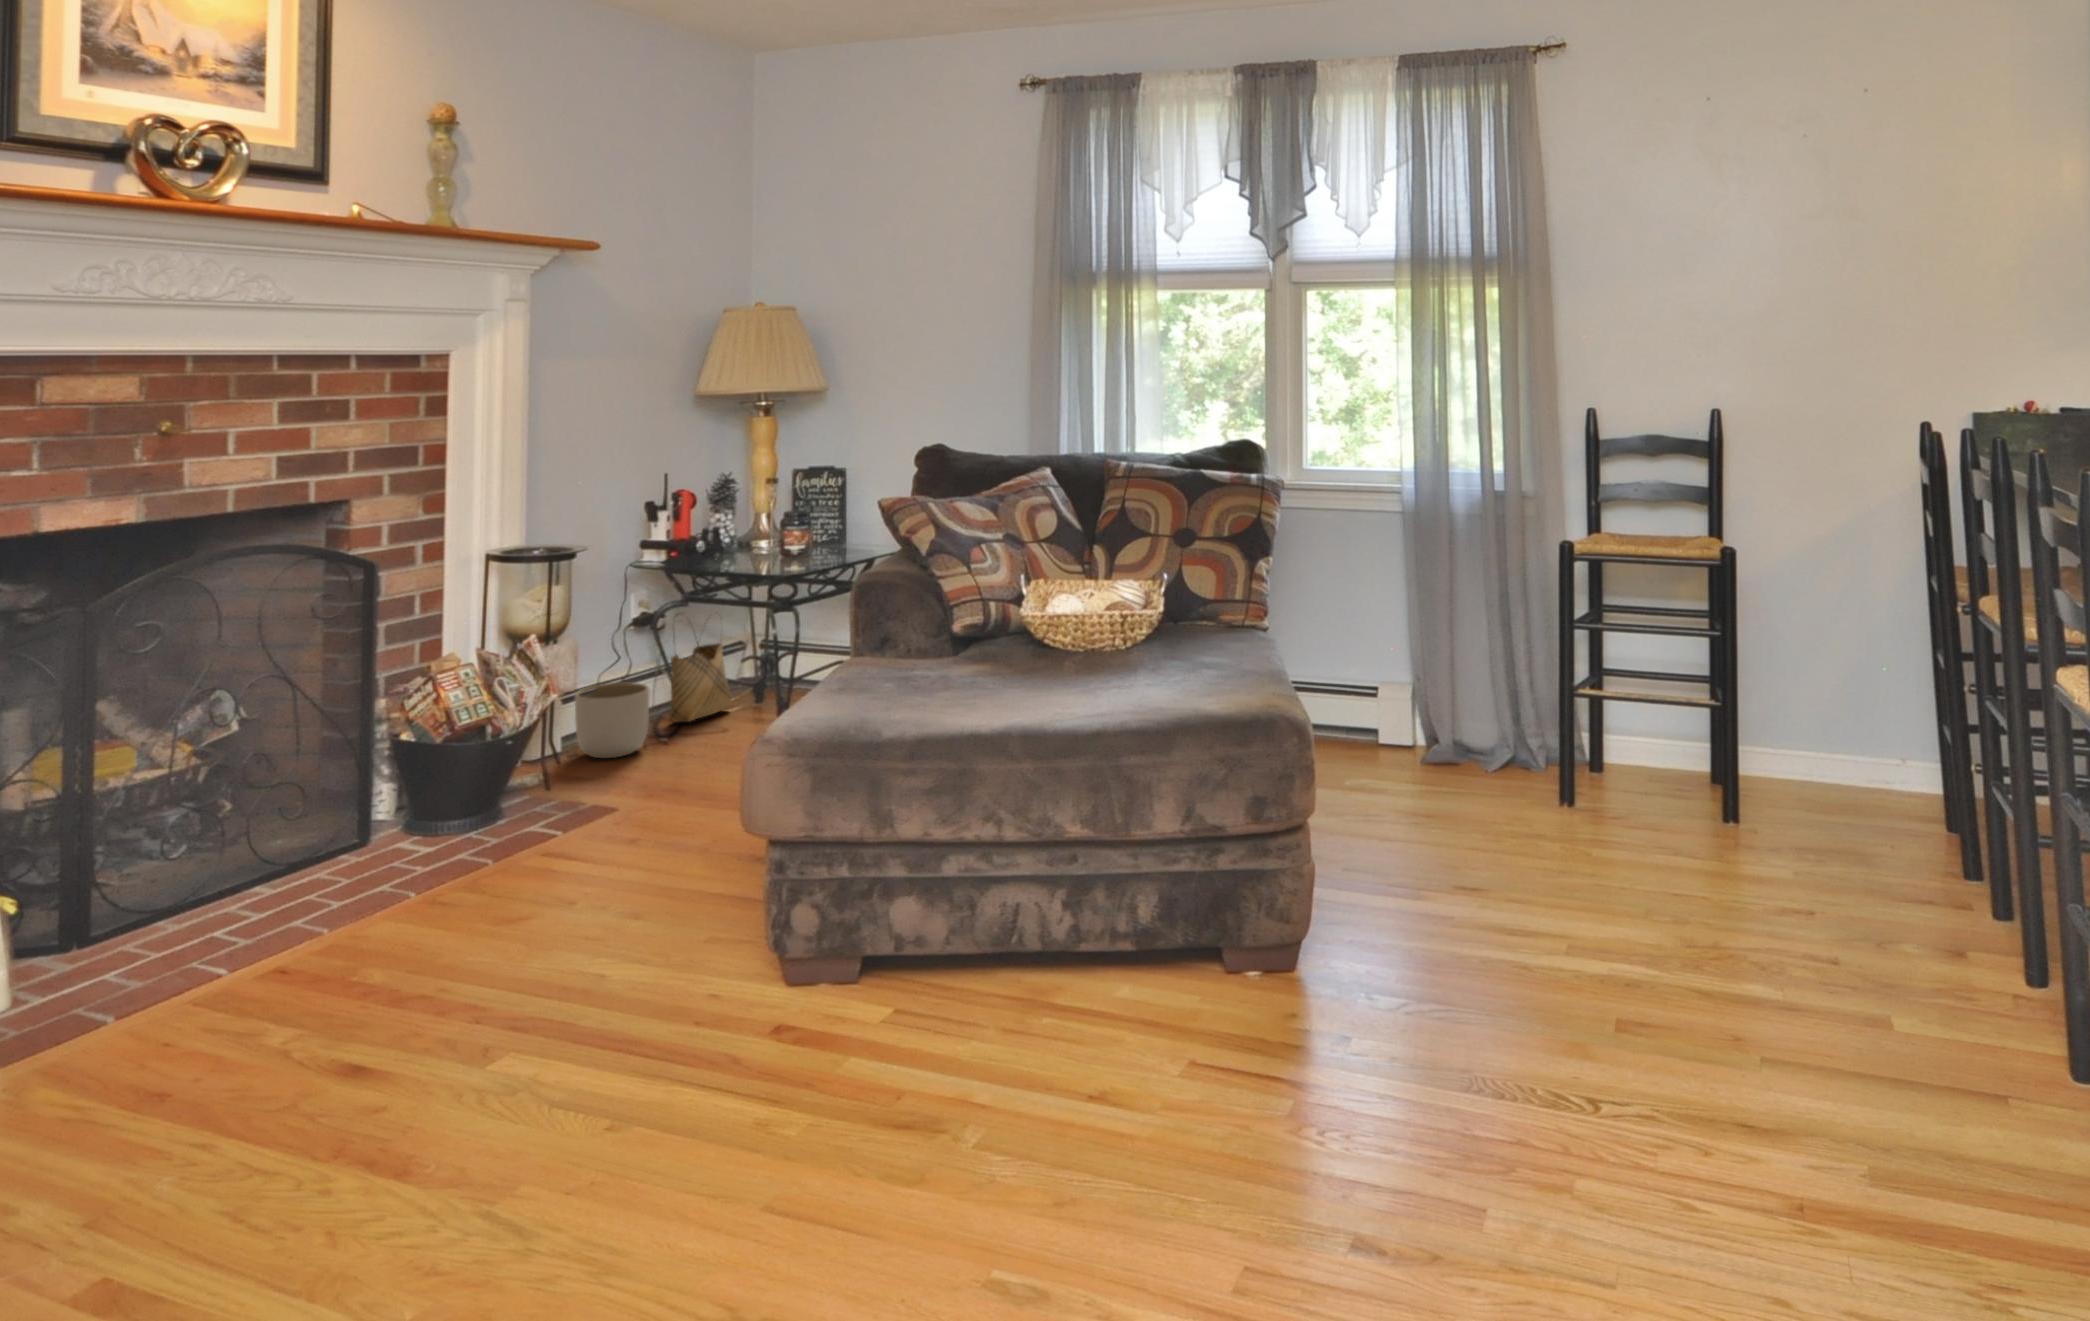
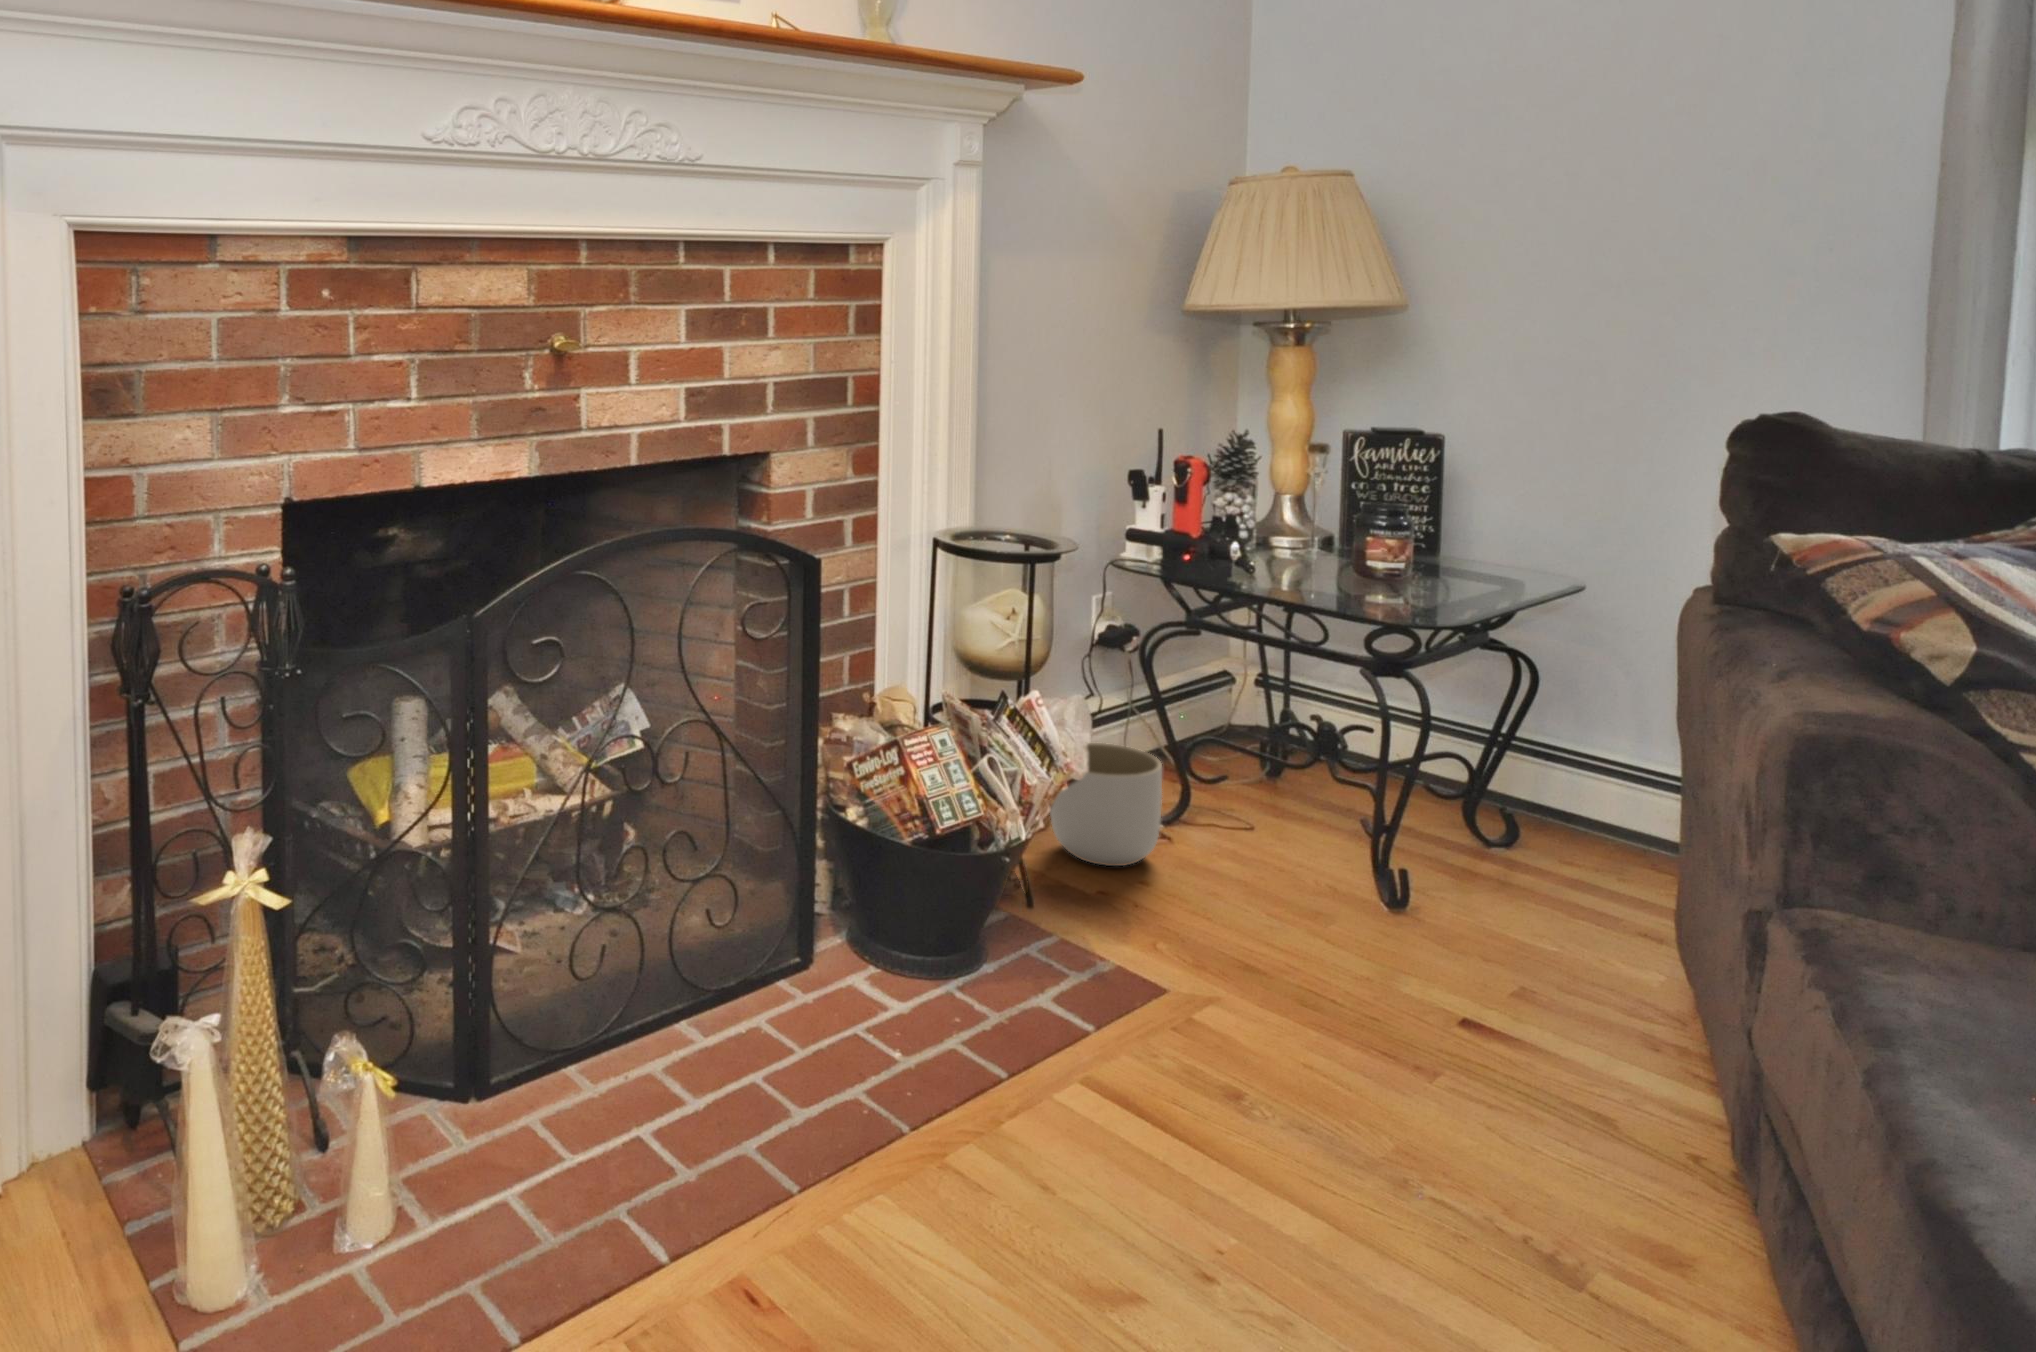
woven basket: present [670,614,732,722] -> none [1165,636,1255,811]

